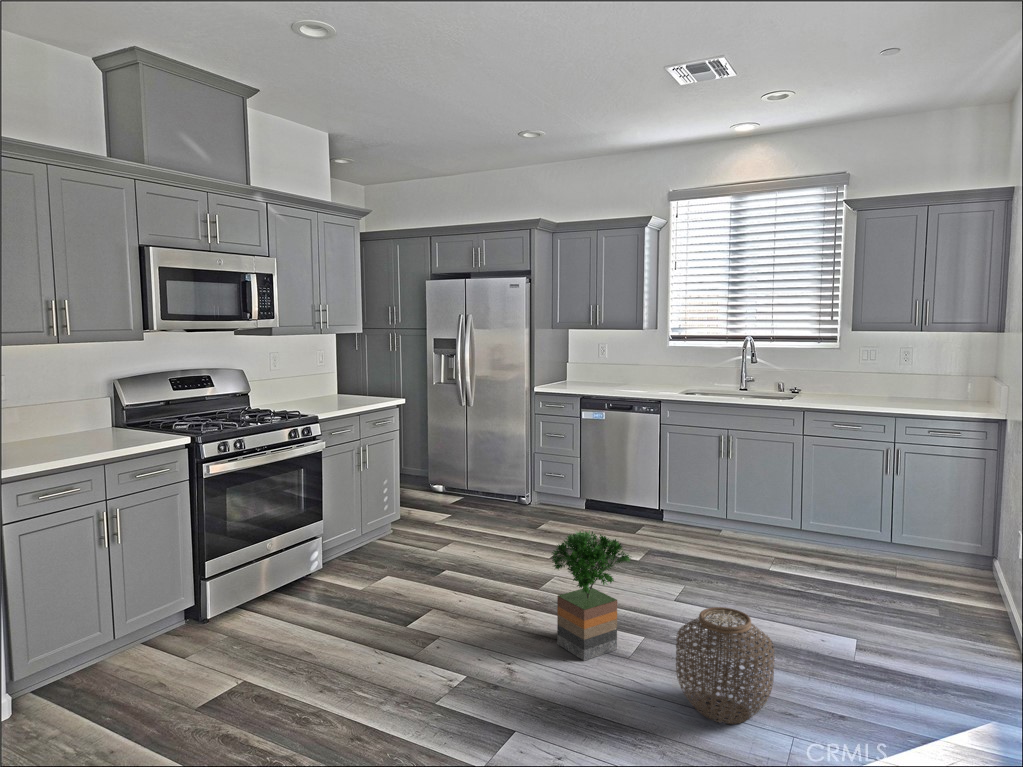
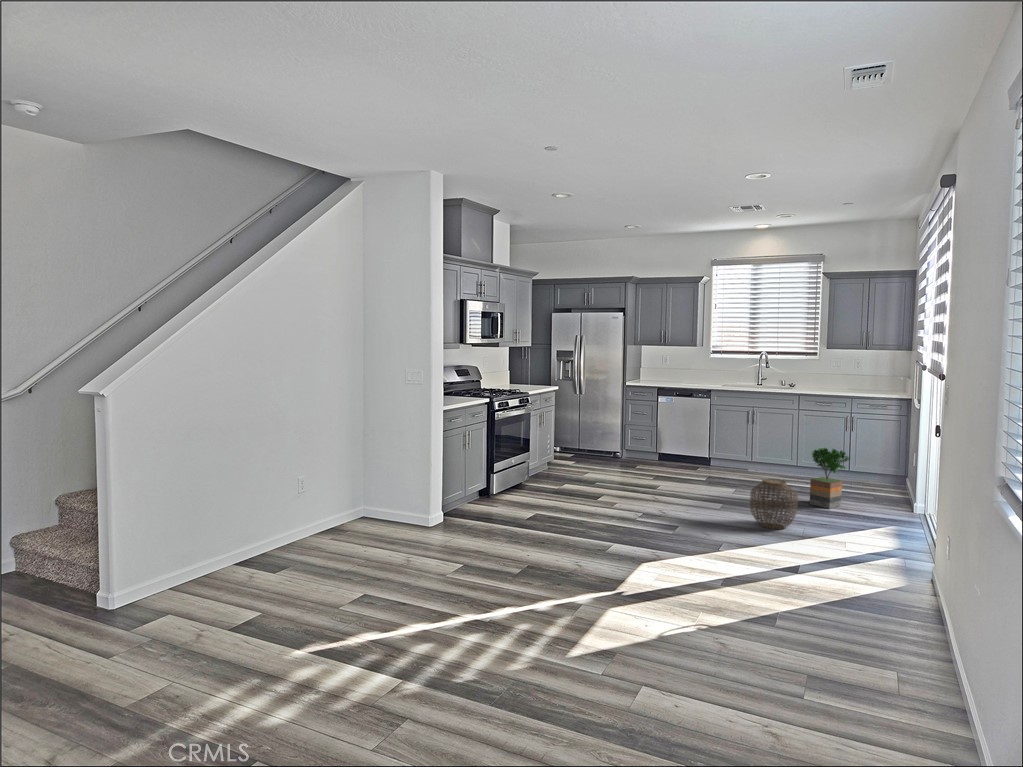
potted tree: present [552,531,631,661] -> present [810,448,850,509]

